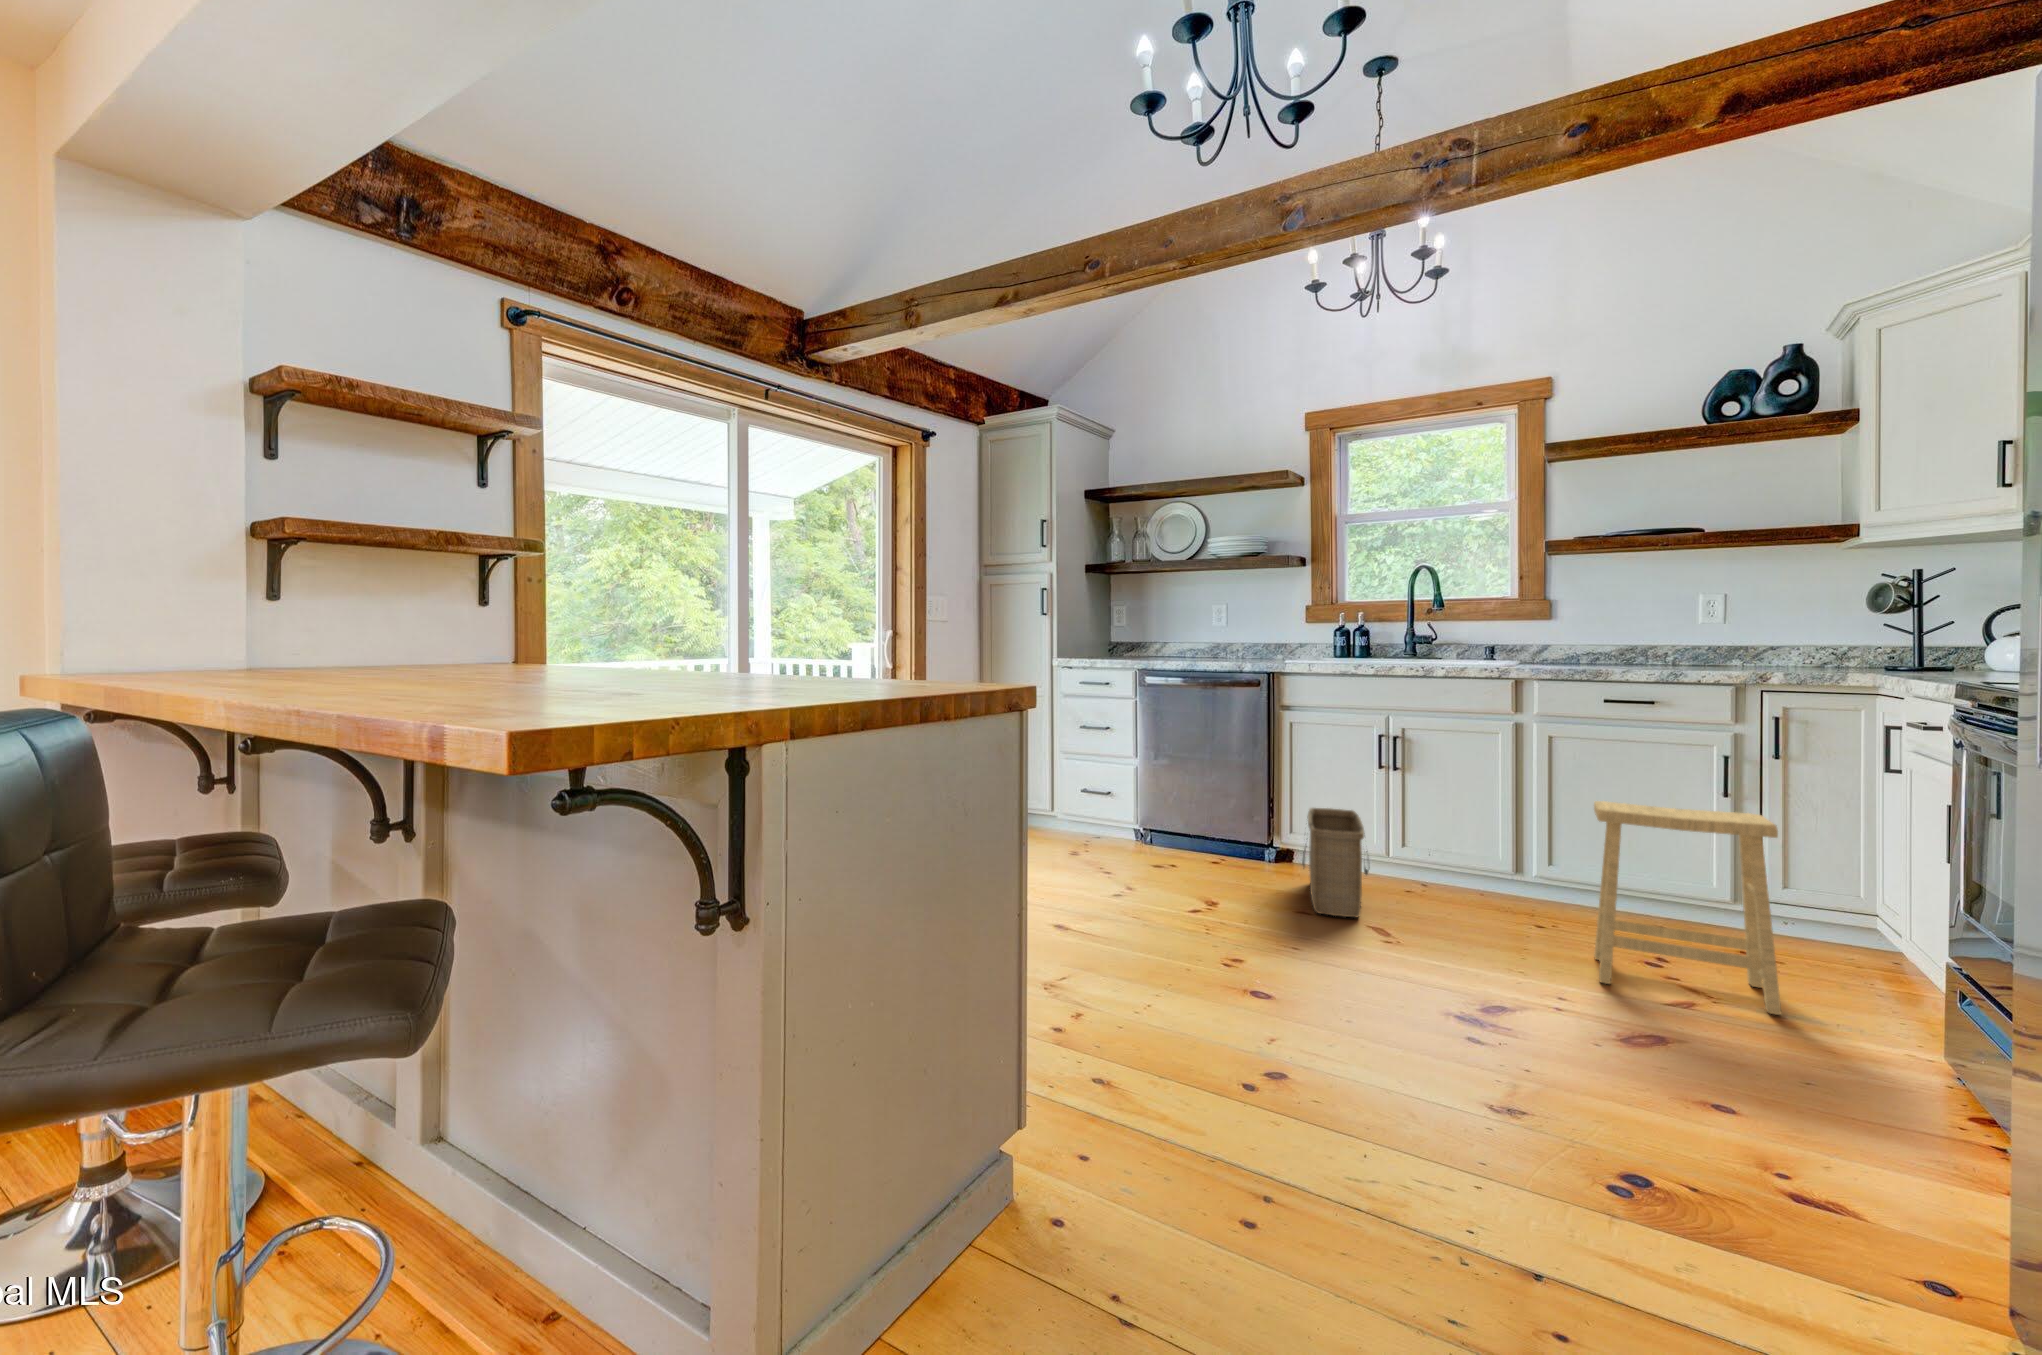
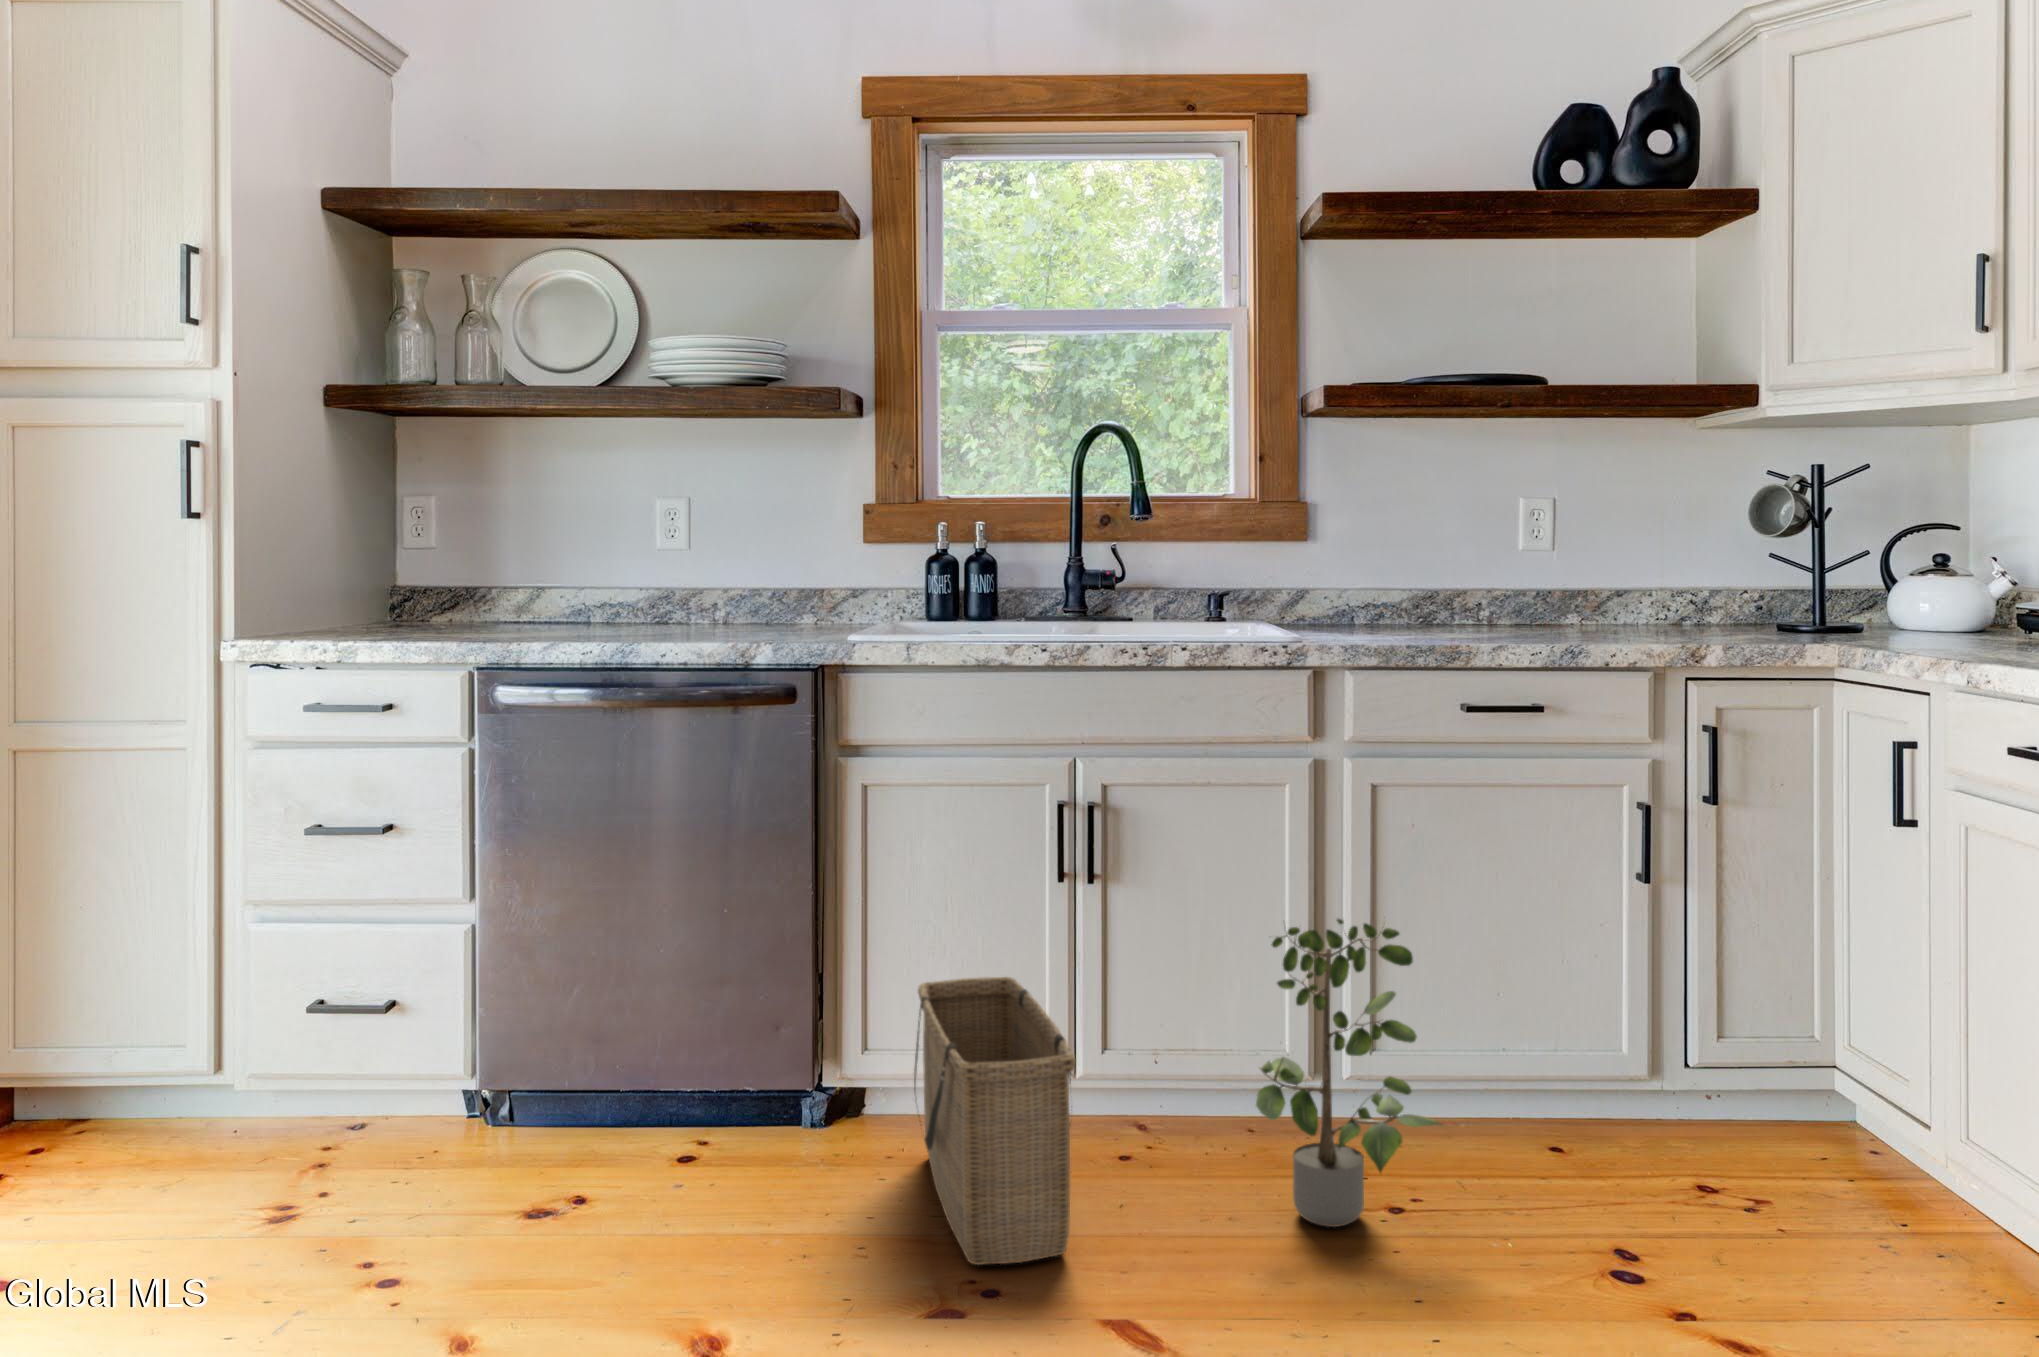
potted plant: none [1459,791,1561,935] -> present [1256,919,1442,1227]
footstool: present [1594,801,1781,1015] -> none [1504,924,1841,1324]

